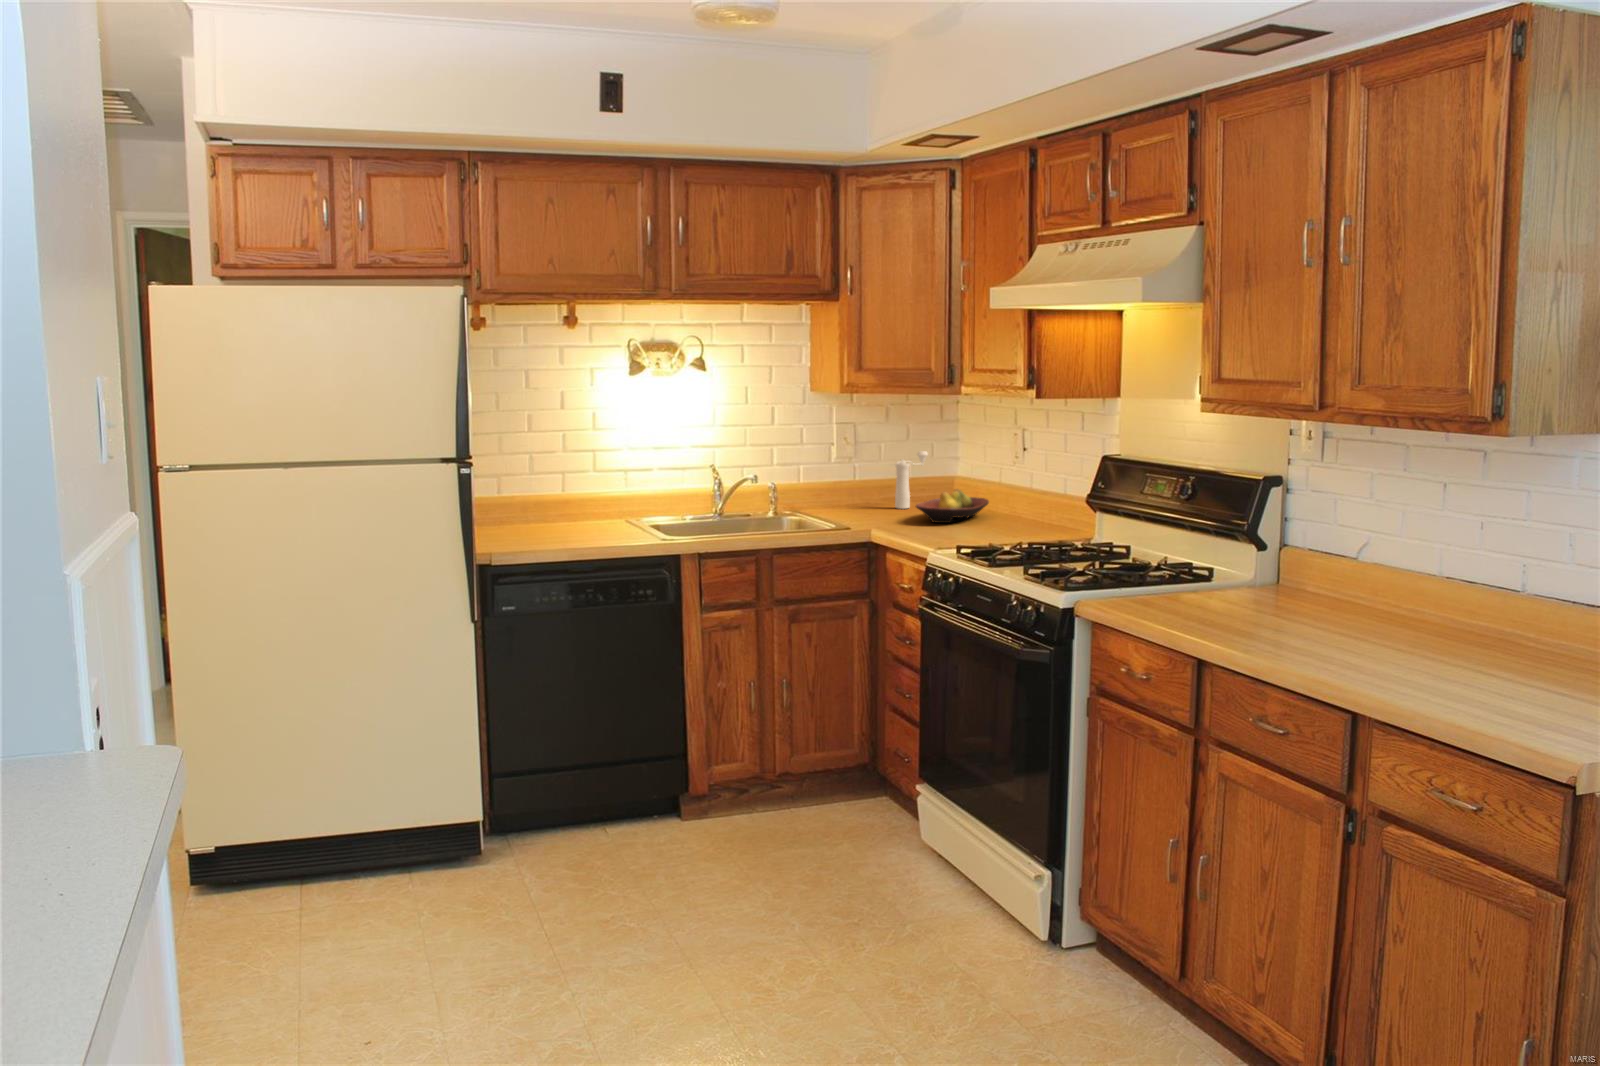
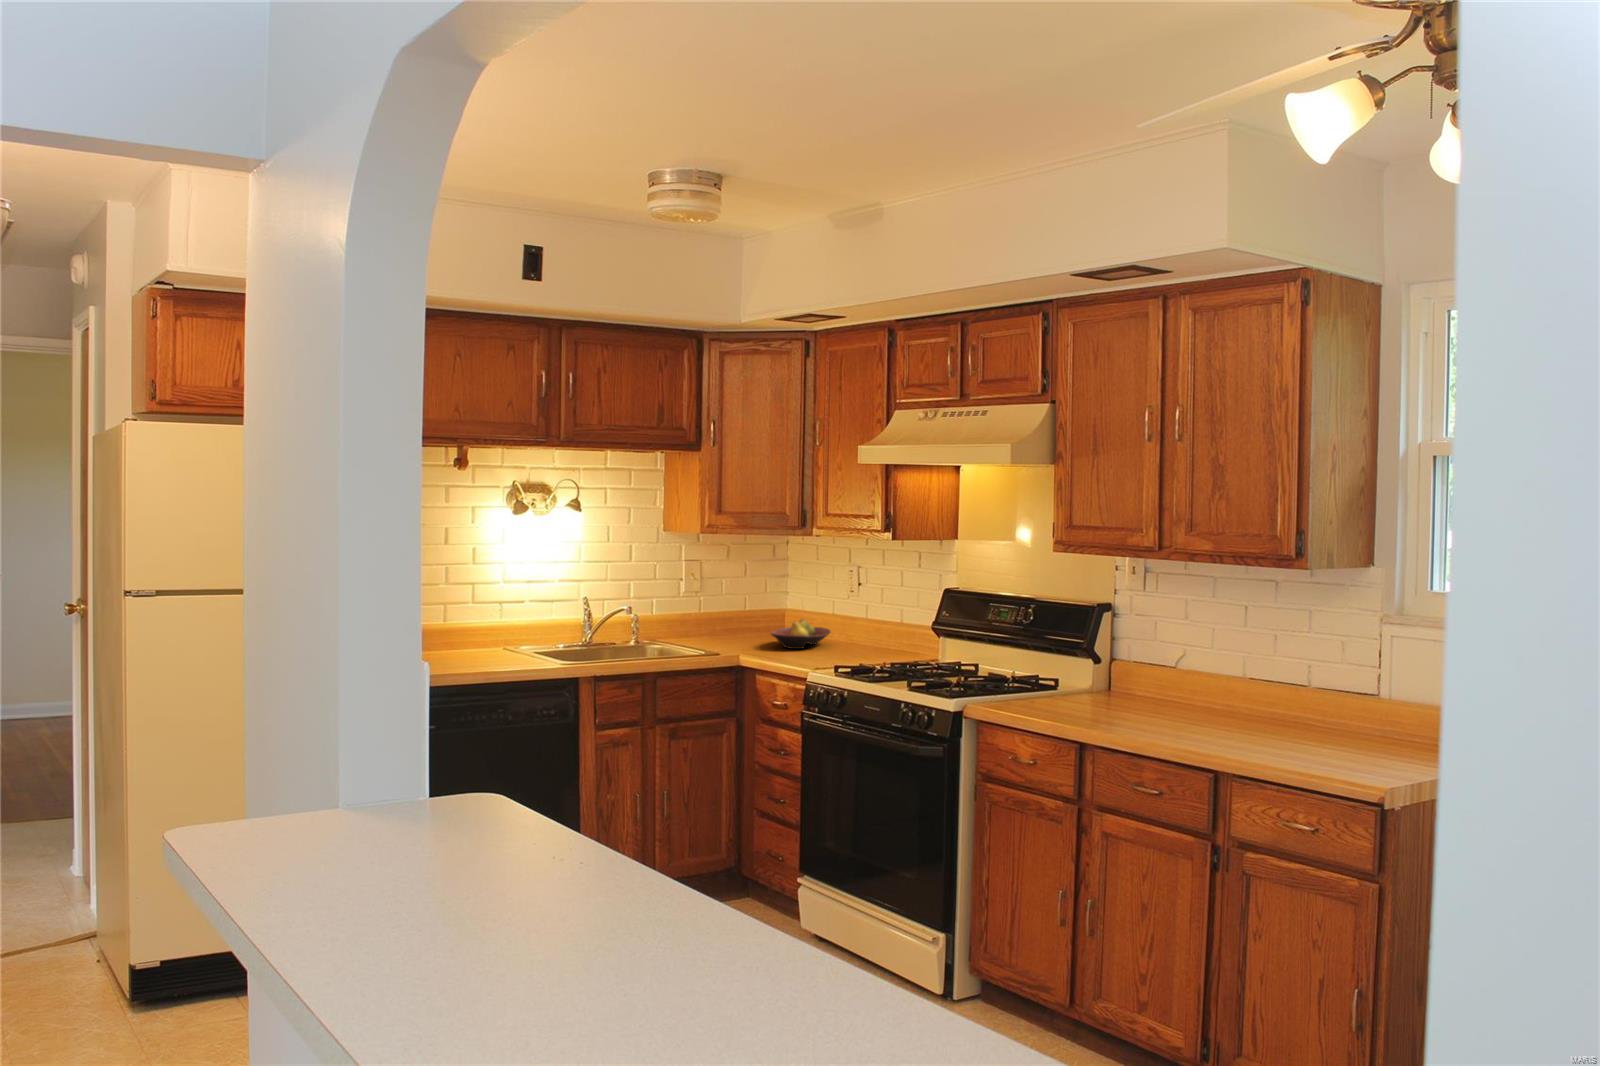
pepper mill: present [895,451,928,509] -> none [739,586,766,638]

